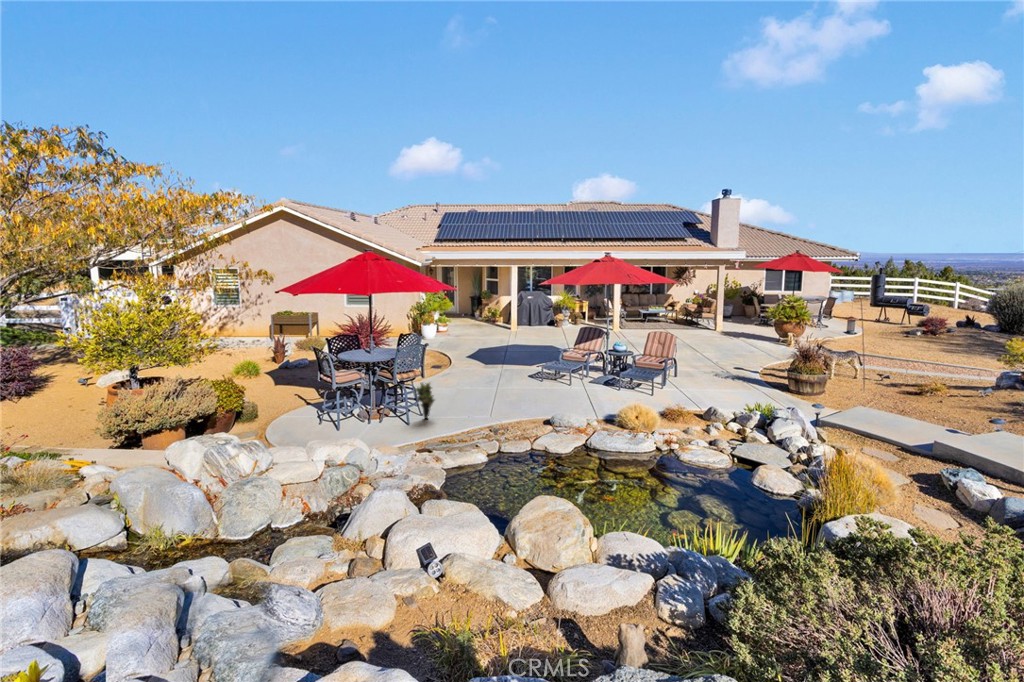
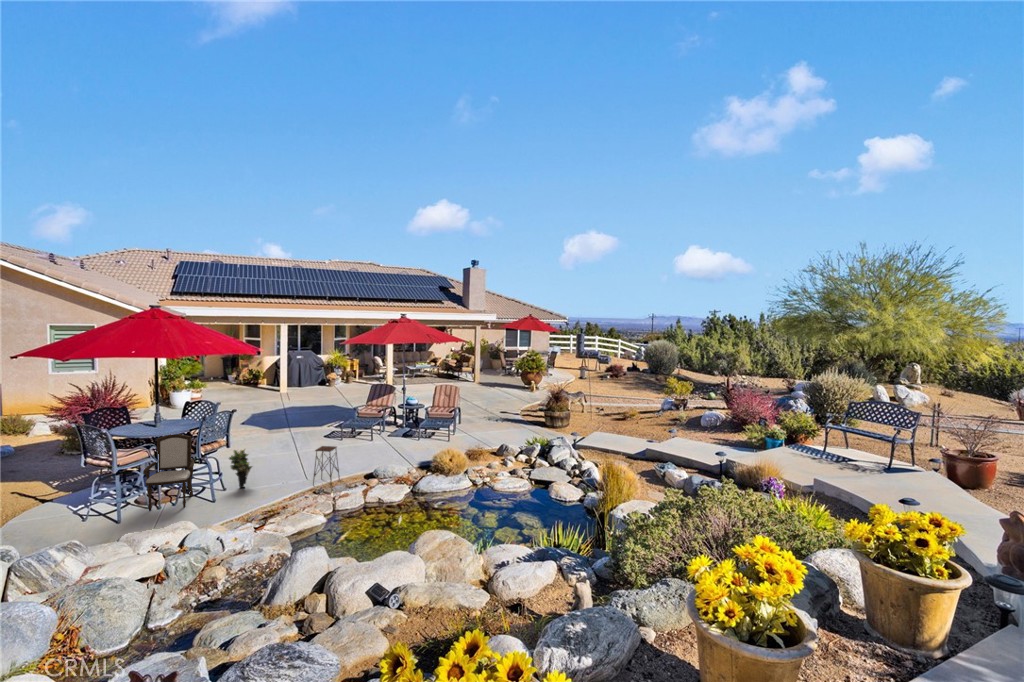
armchair: none [343,362,386,430] -> present [143,434,194,511]
side table: none [487,387,514,429] -> present [313,446,340,485]

